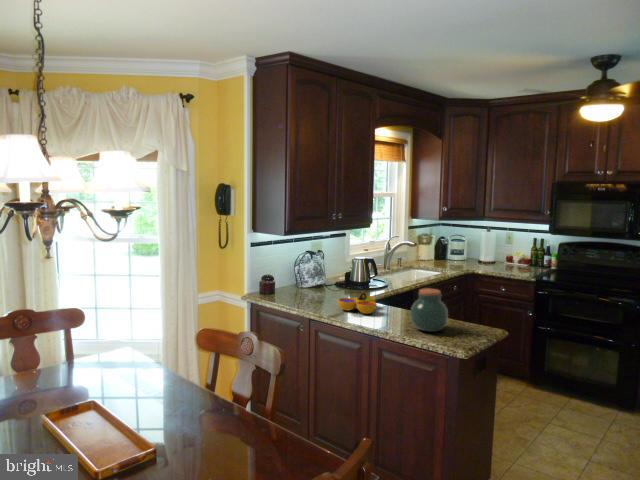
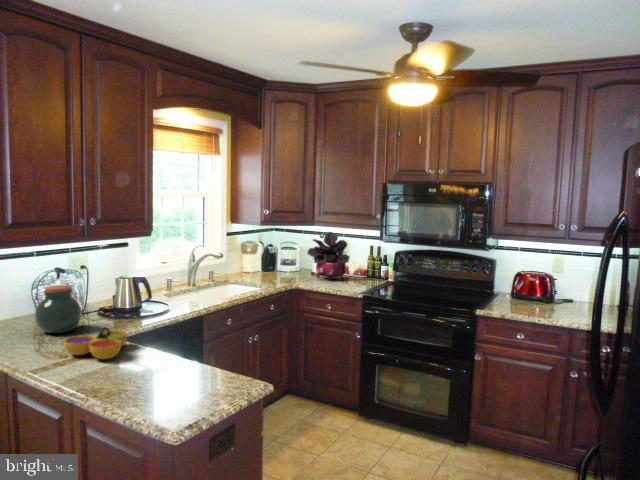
potted plant: none [478,226,517,268] -> present [308,232,350,280]
jar: present [410,288,448,332] -> present [35,285,81,333]

